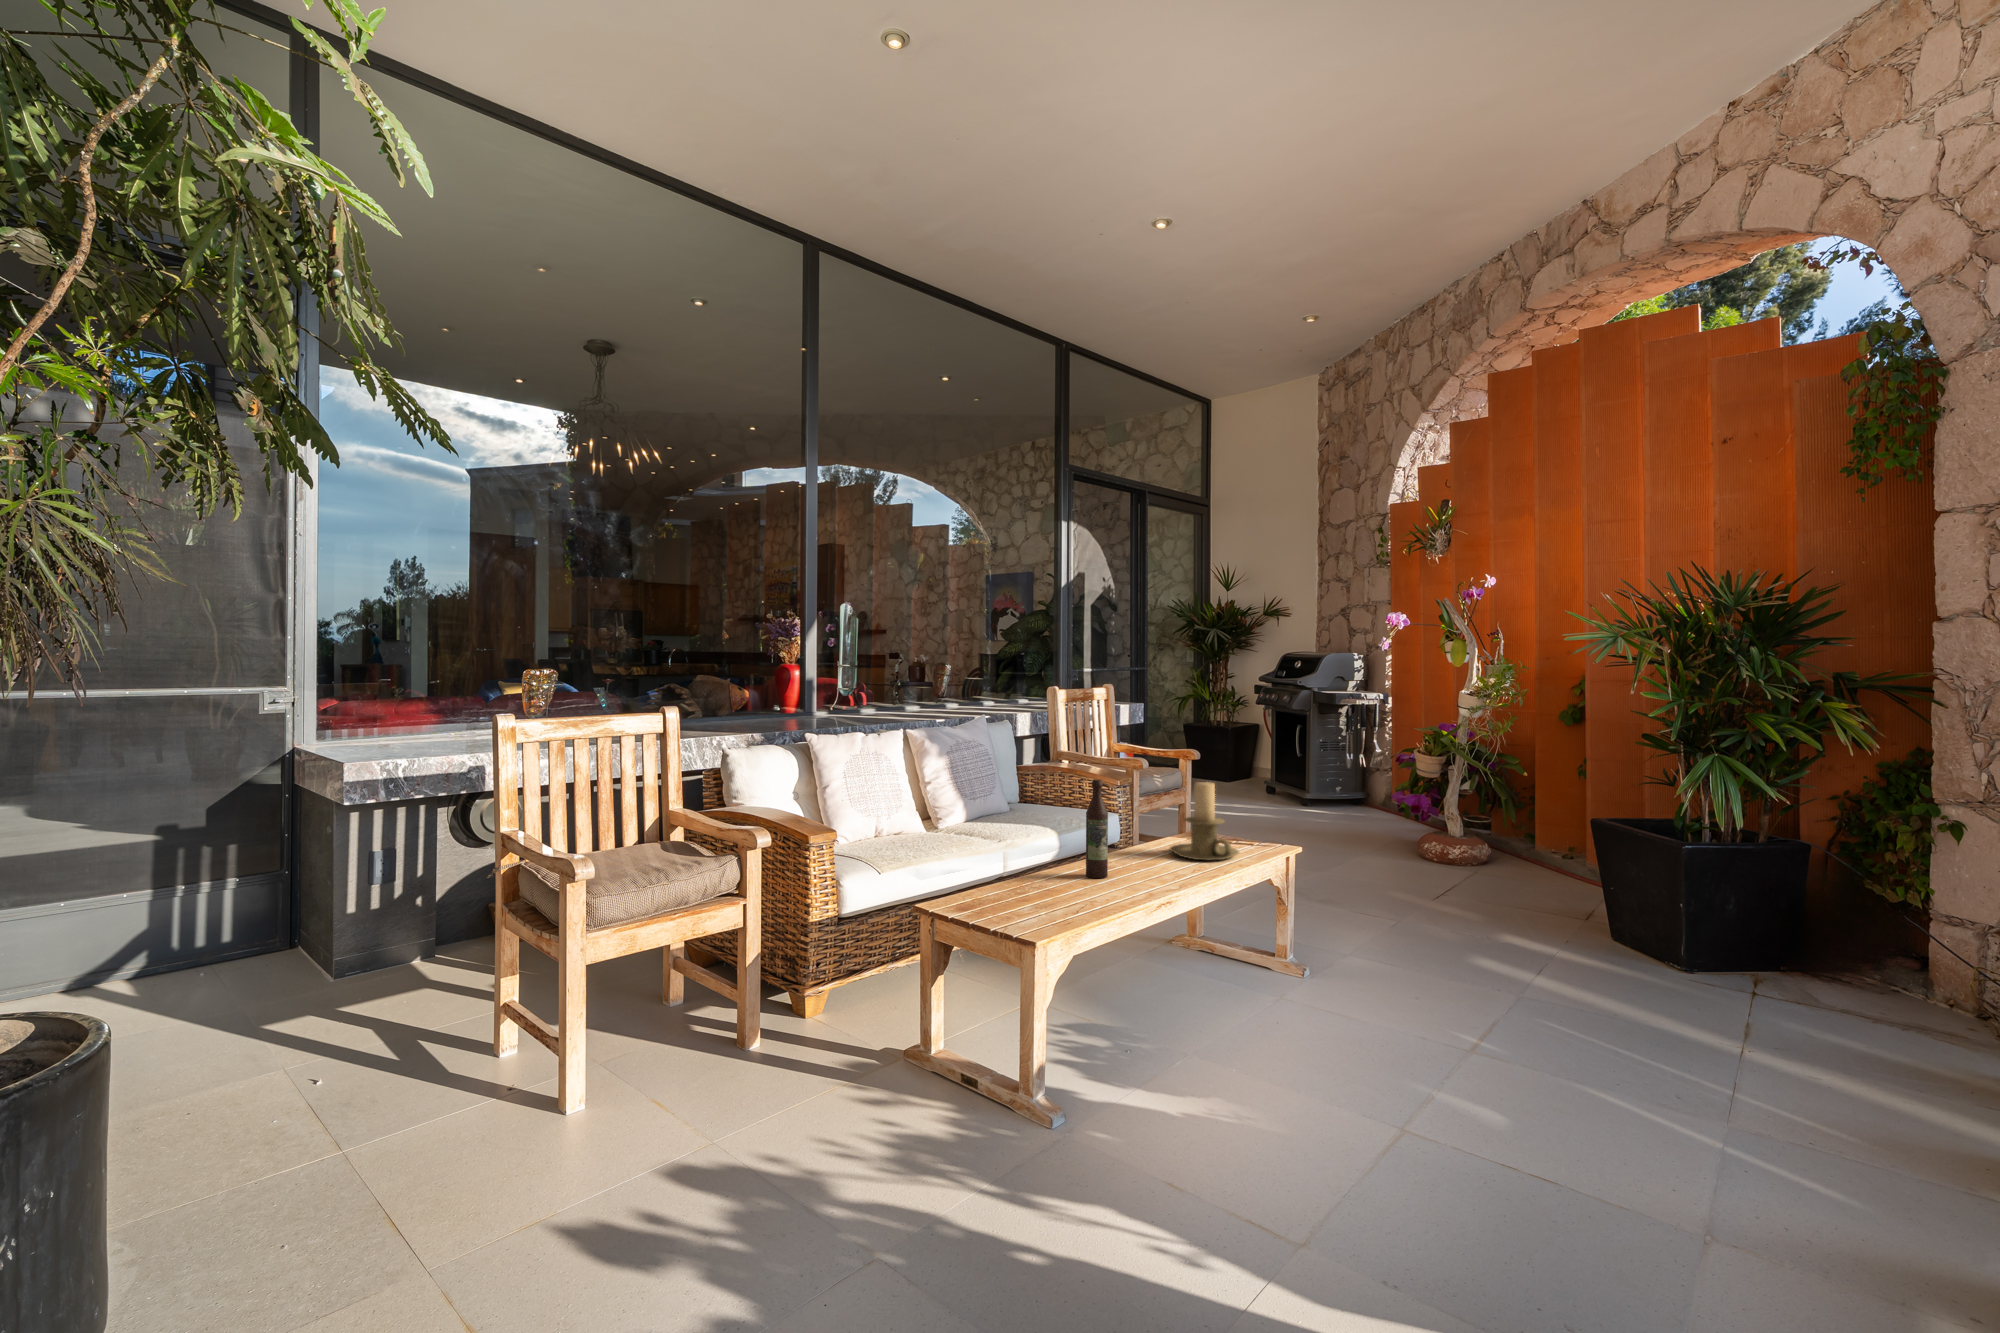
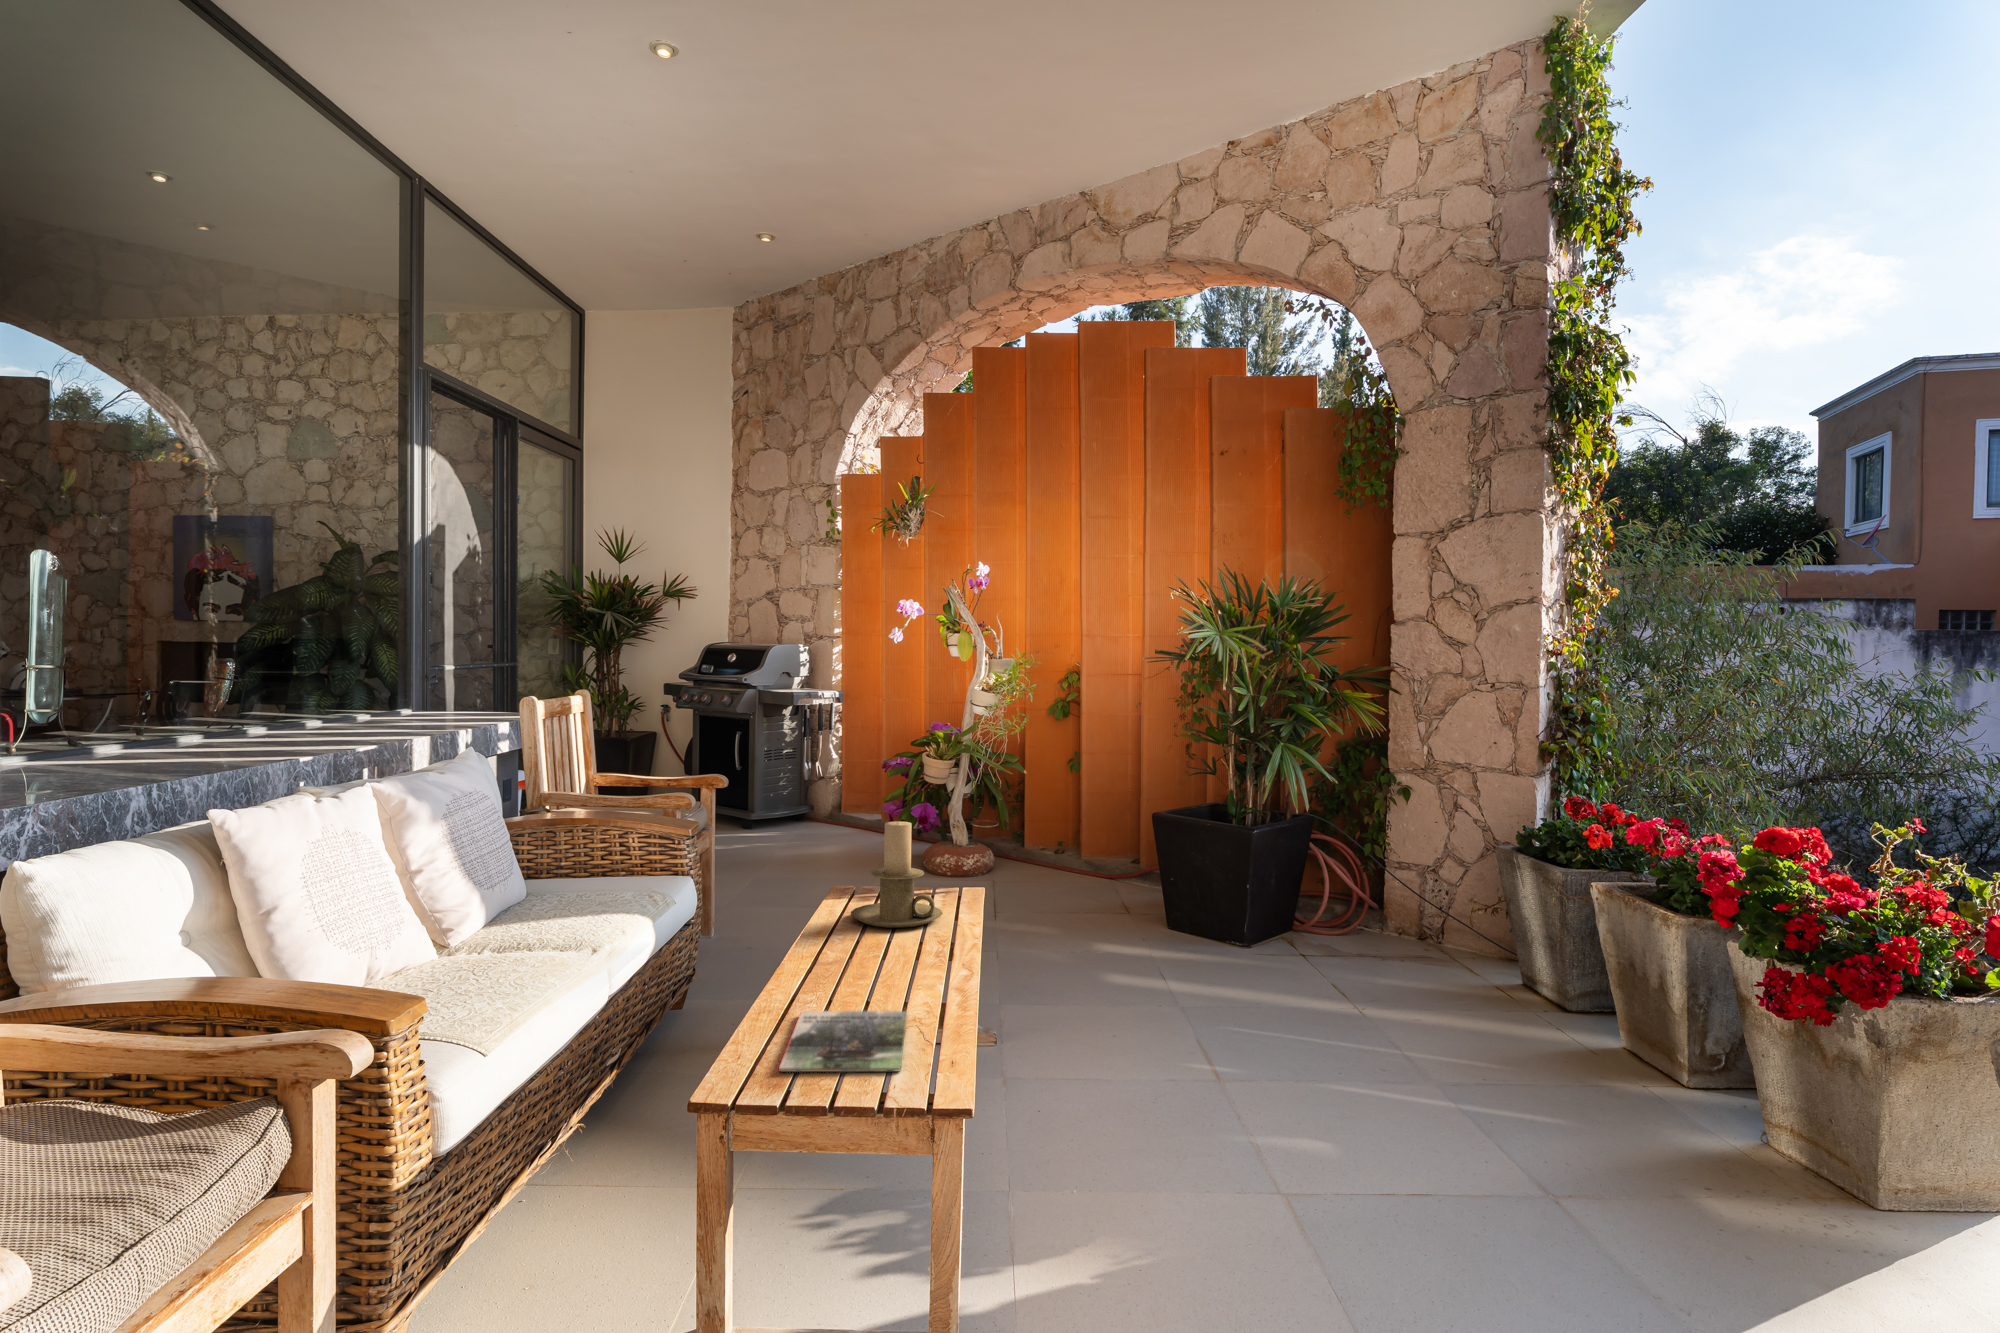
wine bottle: present [1086,780,1108,878] -> none [816,836,849,982]
magazine: none [982,887,1100,922] -> present [779,1011,907,1072]

